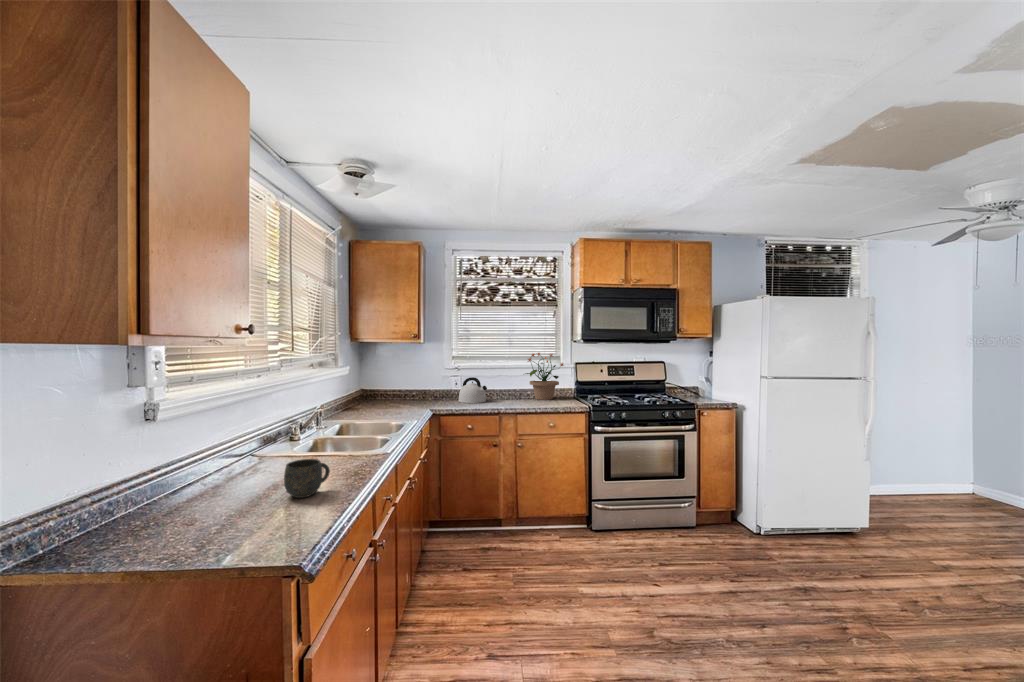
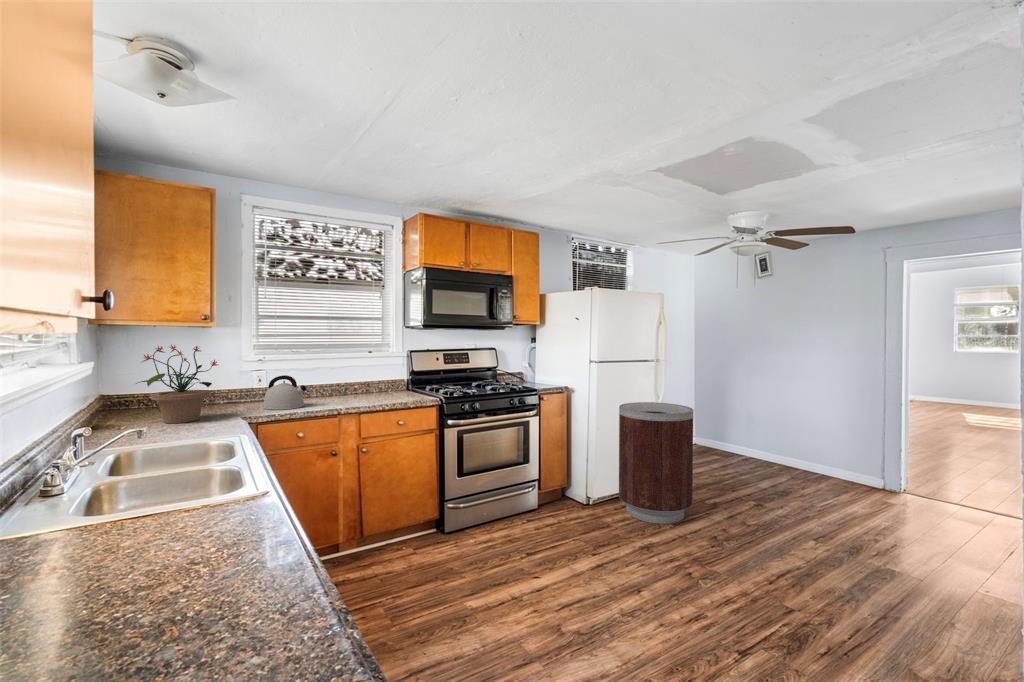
potted plant: present [525,353,563,400] -> present [136,345,218,423]
trash can: none [794,427,900,577] -> present [619,402,693,524]
mug: present [284,459,330,498] -> none [145,522,225,601]

